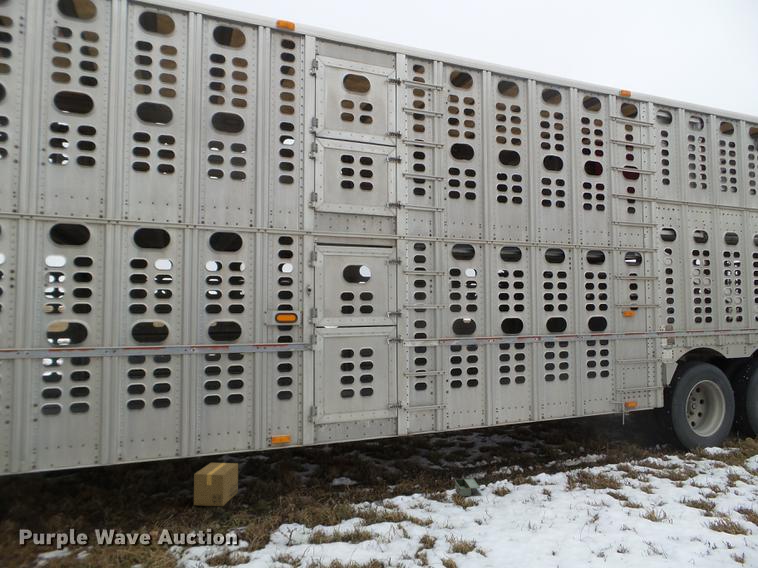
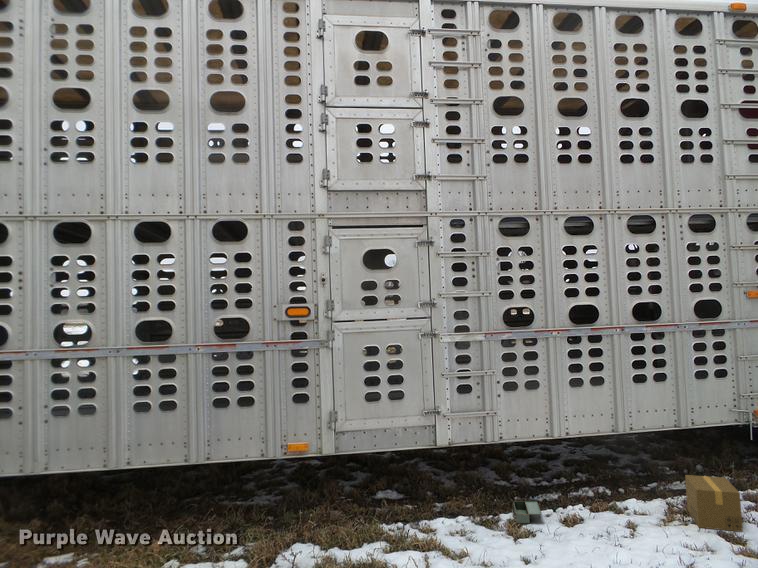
cardboard box: present [194,463,238,506] -> present [685,475,743,532]

